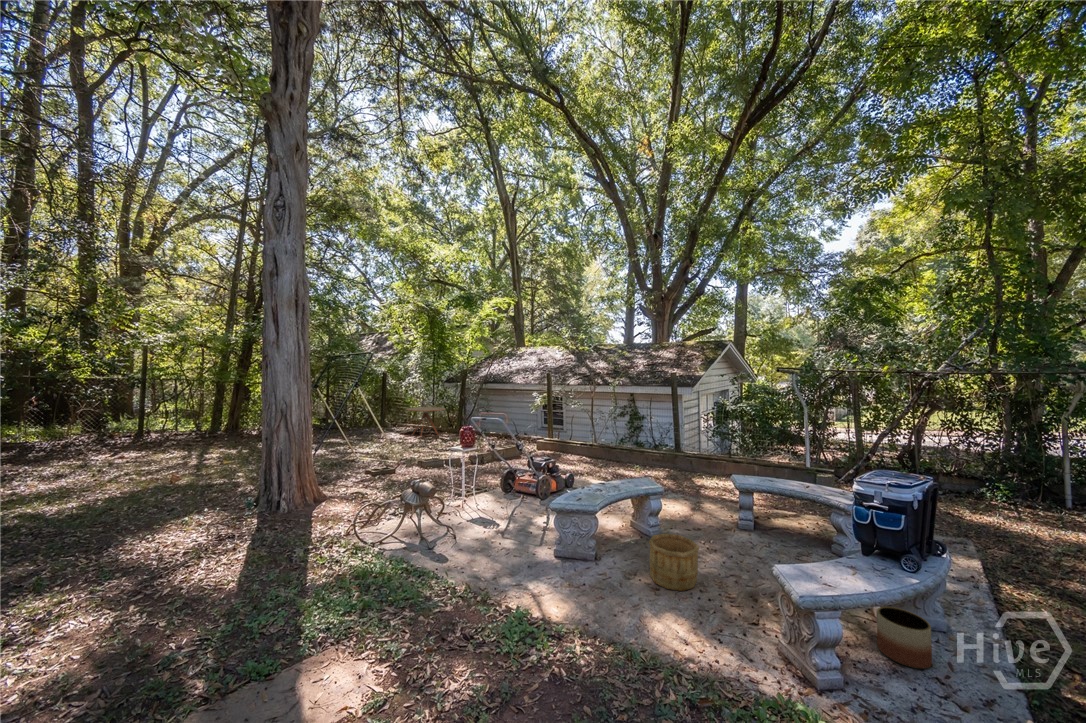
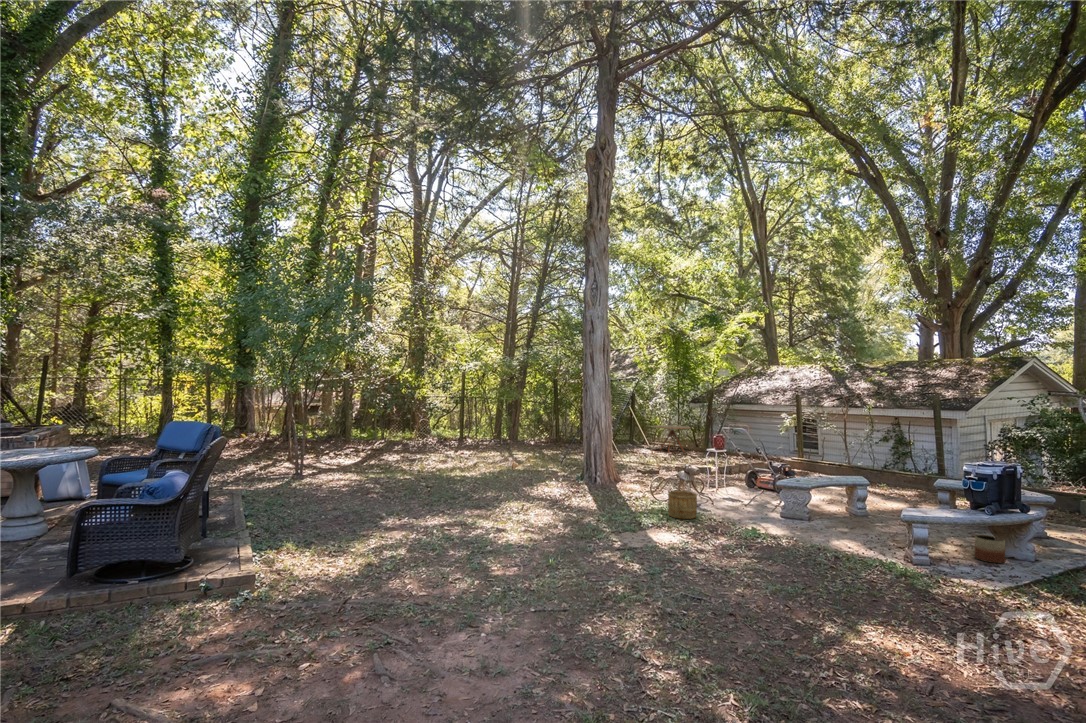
wooden bucket: present [649,534,699,591] -> present [668,491,698,519]

